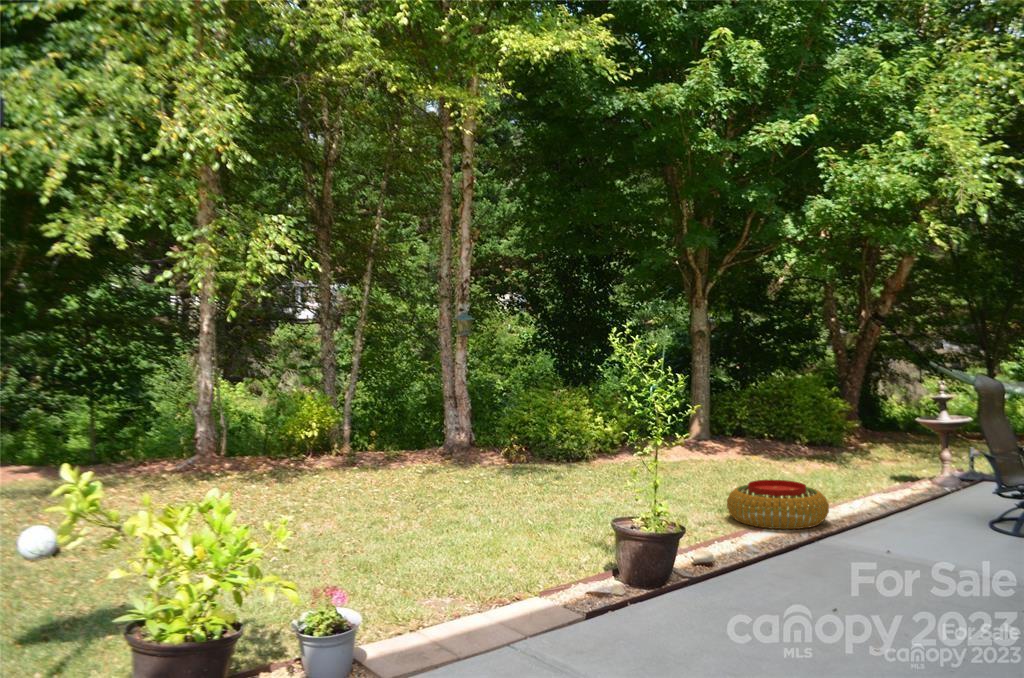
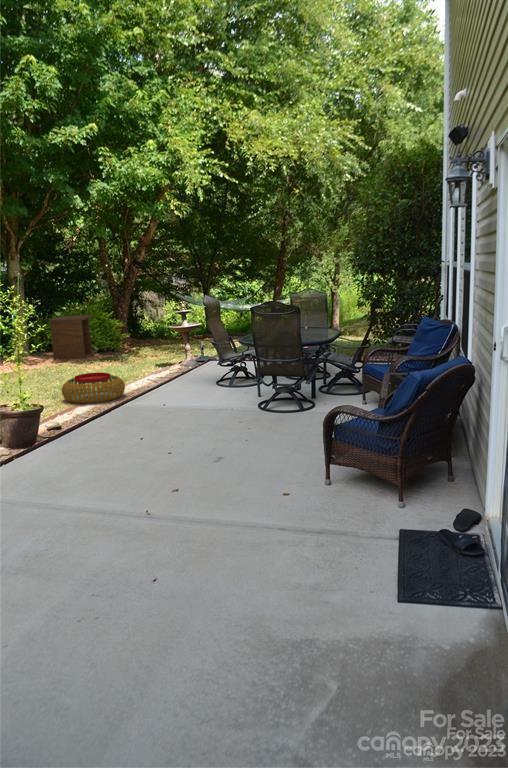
side table: none [728,390,794,455] -> present [50,315,97,359]

